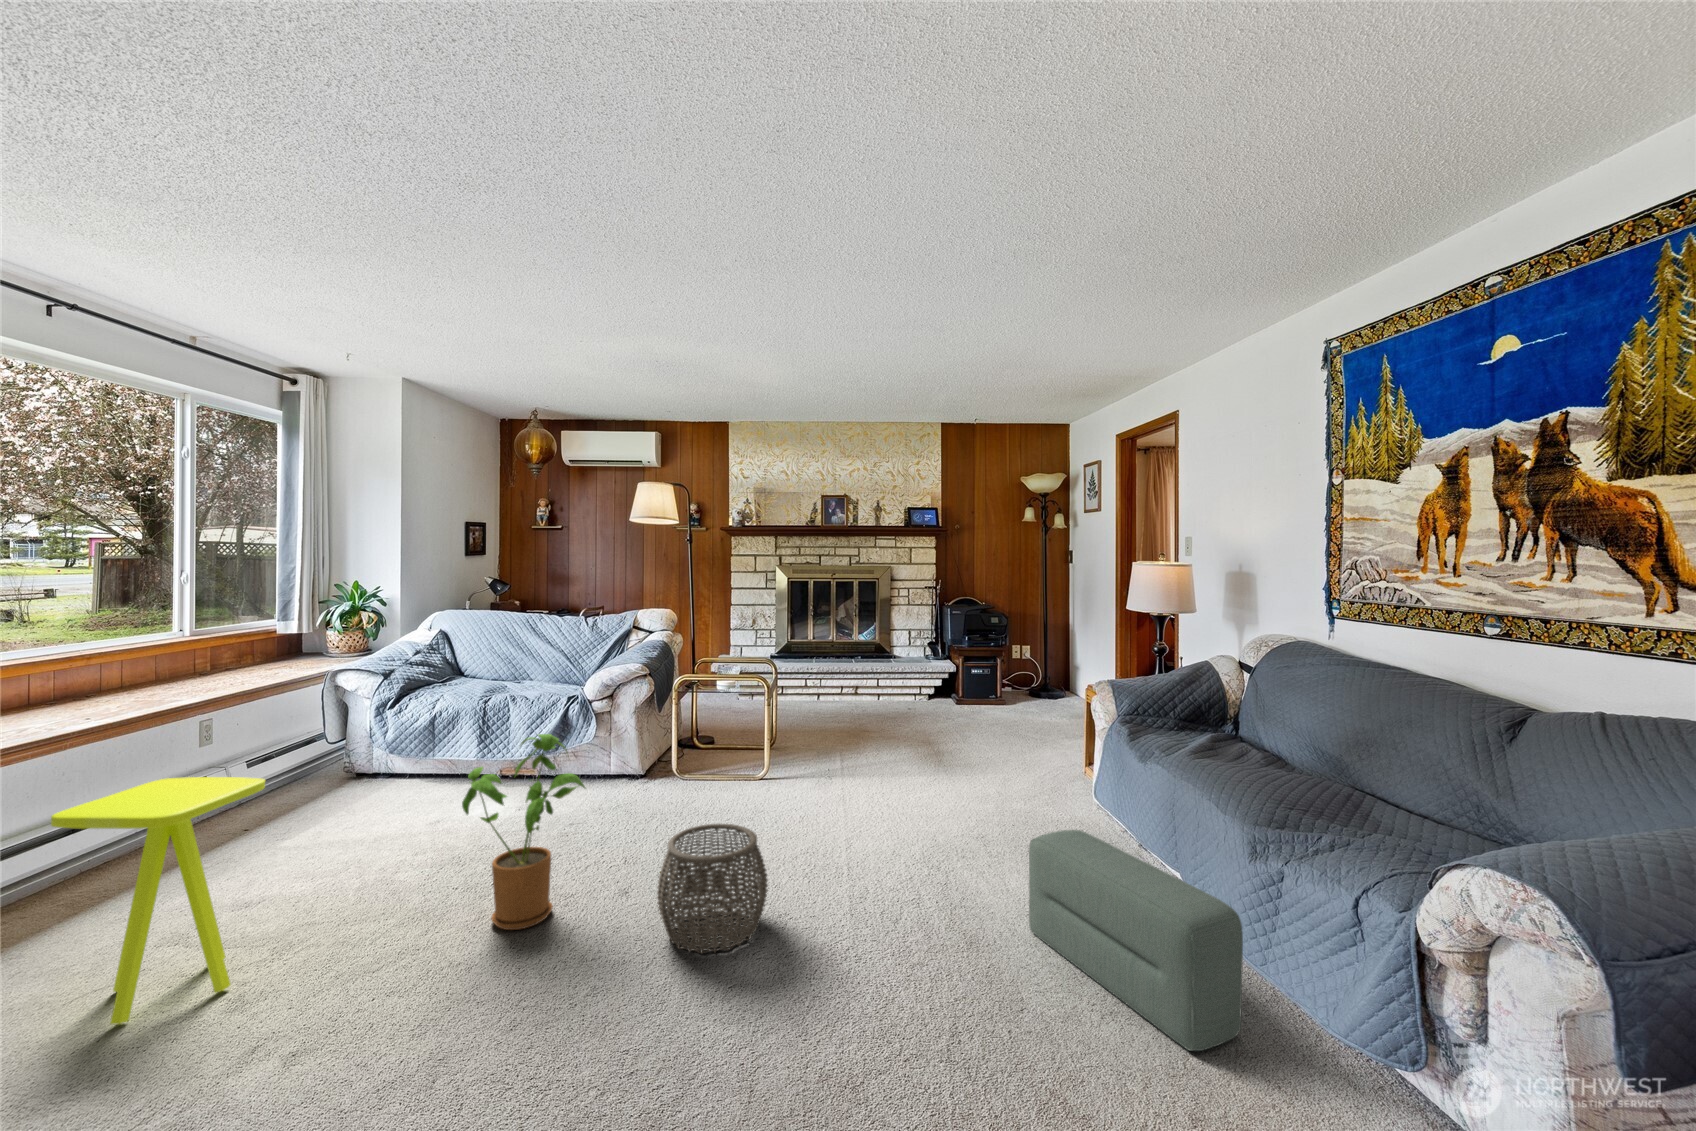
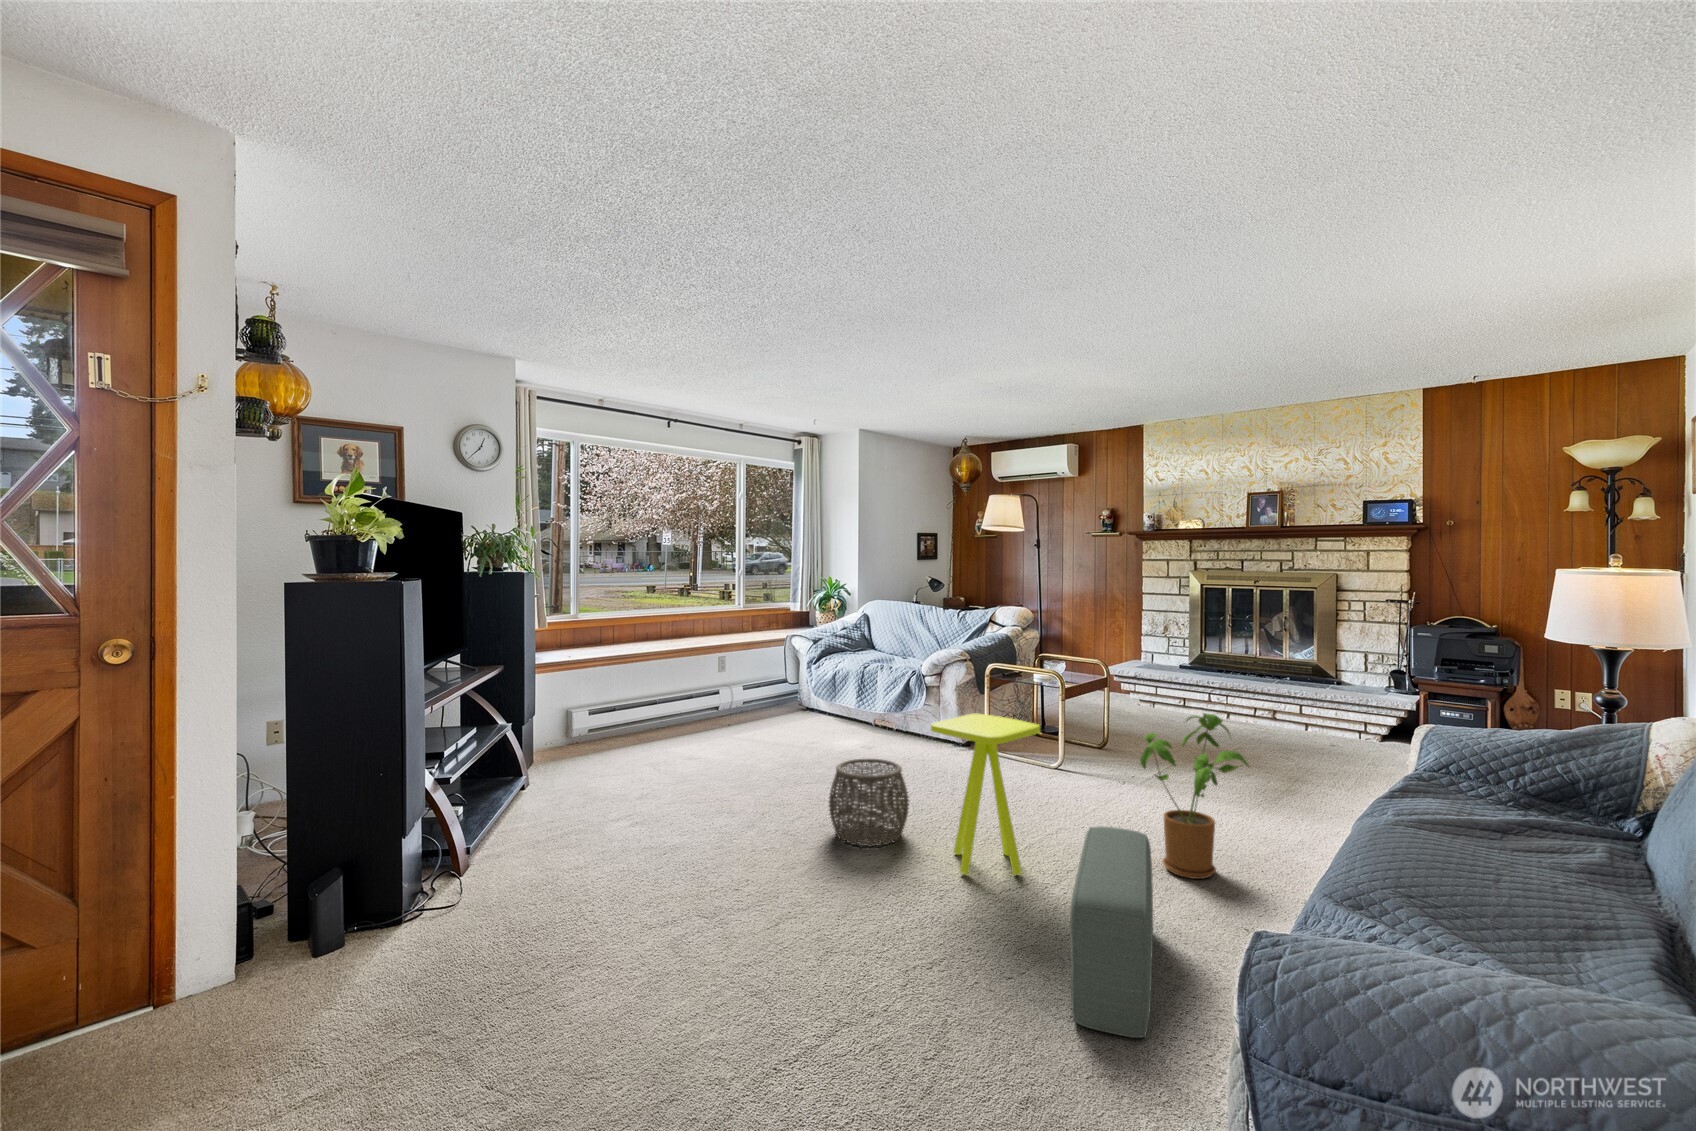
house plant: present [462,734,585,930] -> present [1140,713,1248,879]
side table: present [51,777,265,1024] -> present [931,713,1040,875]

